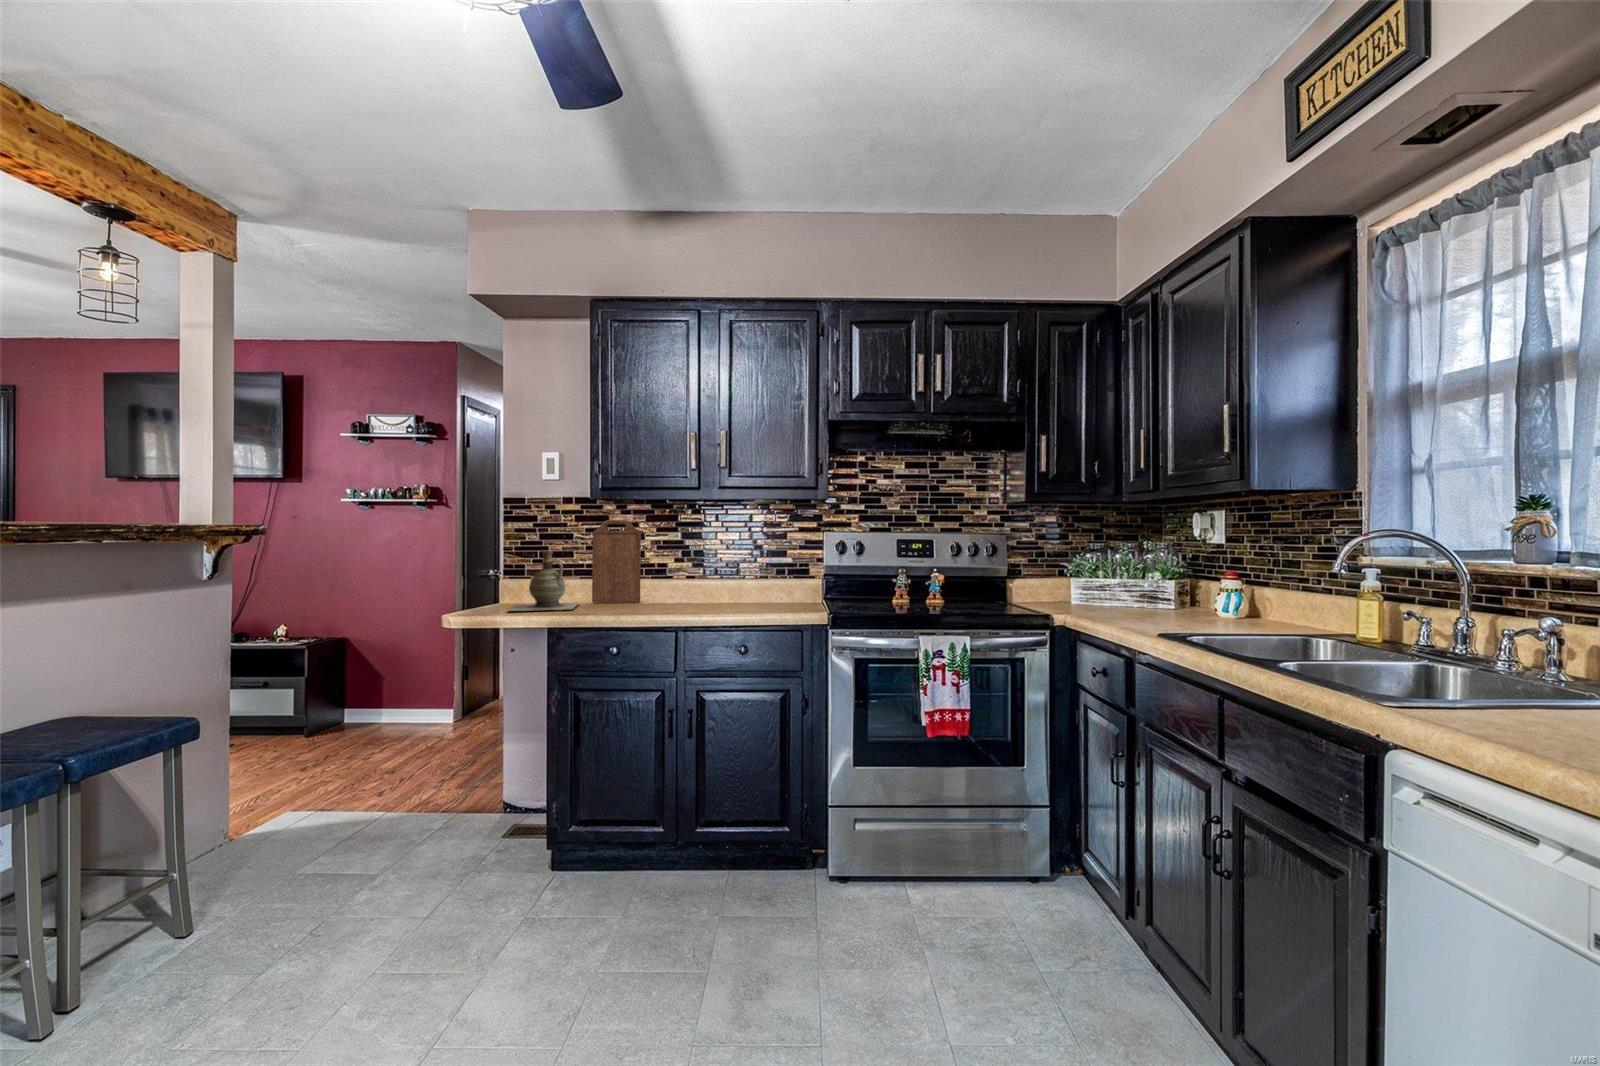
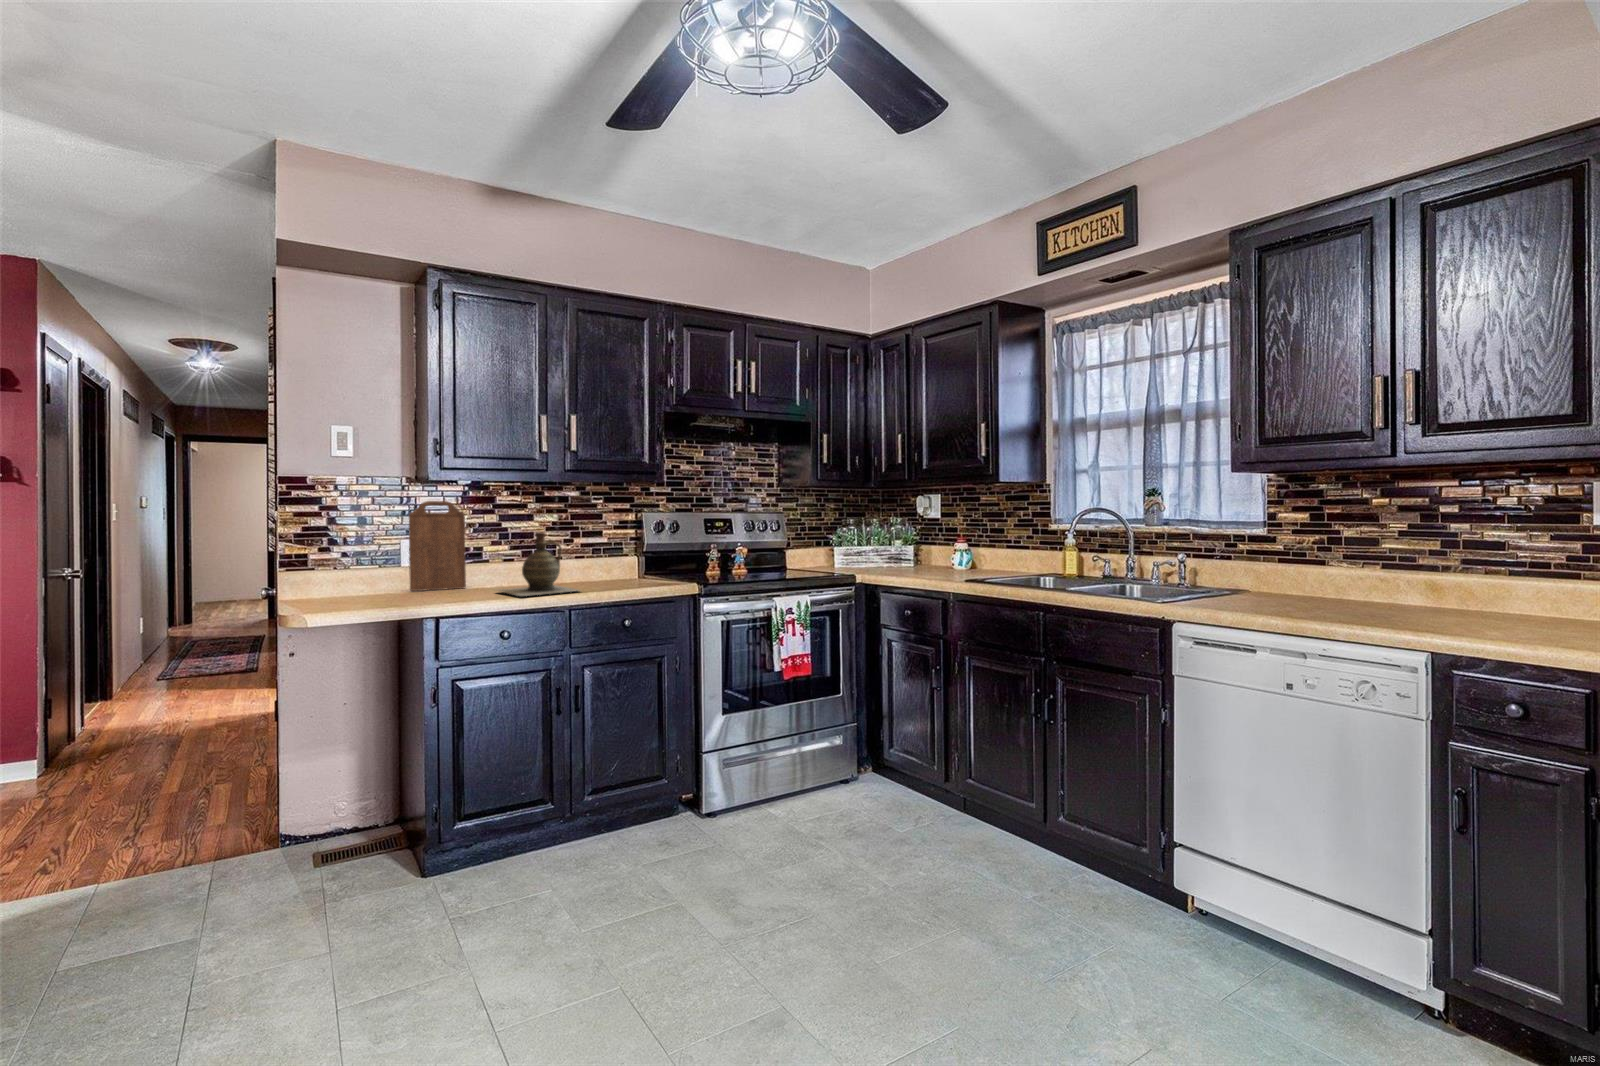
ceramic jug: present [508,551,578,611] -> present [499,532,578,596]

